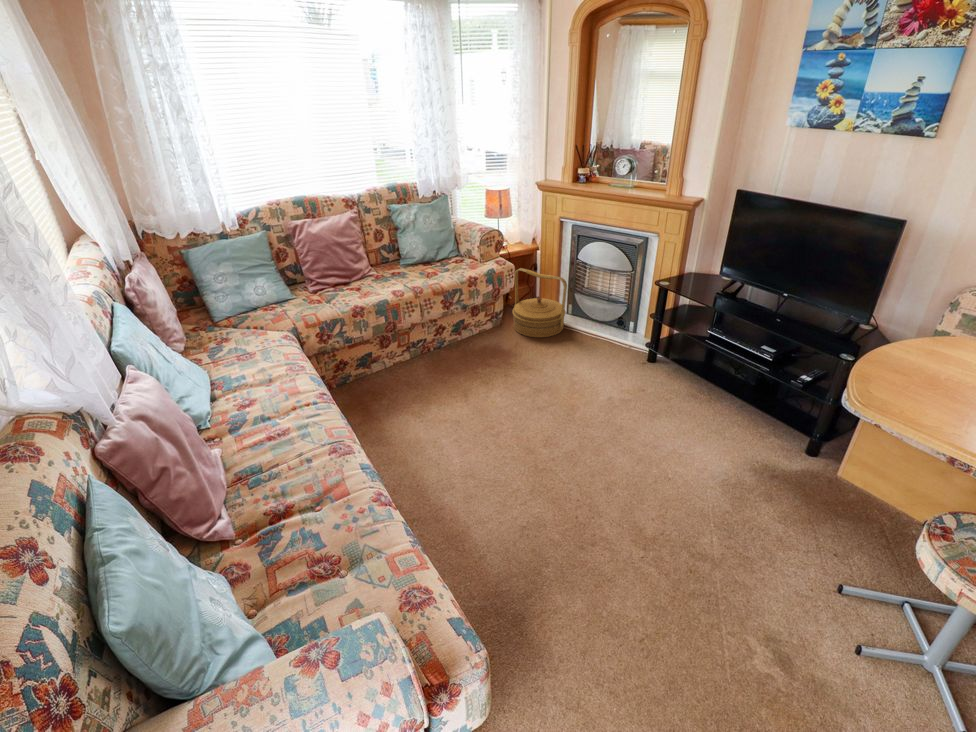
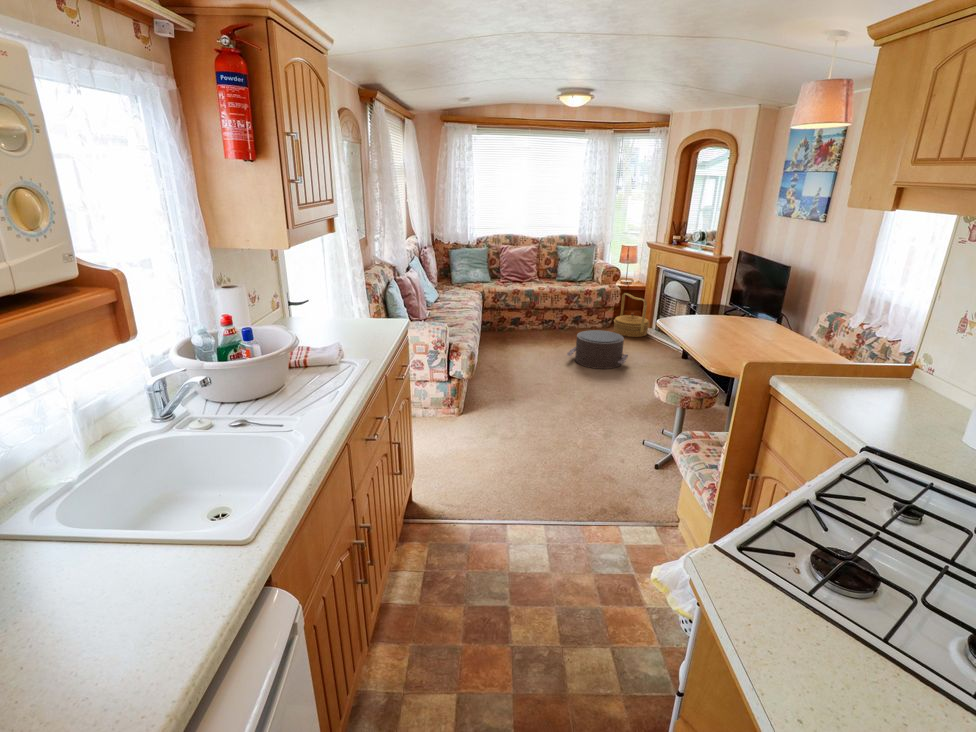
pouf: none [515,360,625,443] -> present [567,330,628,369]

